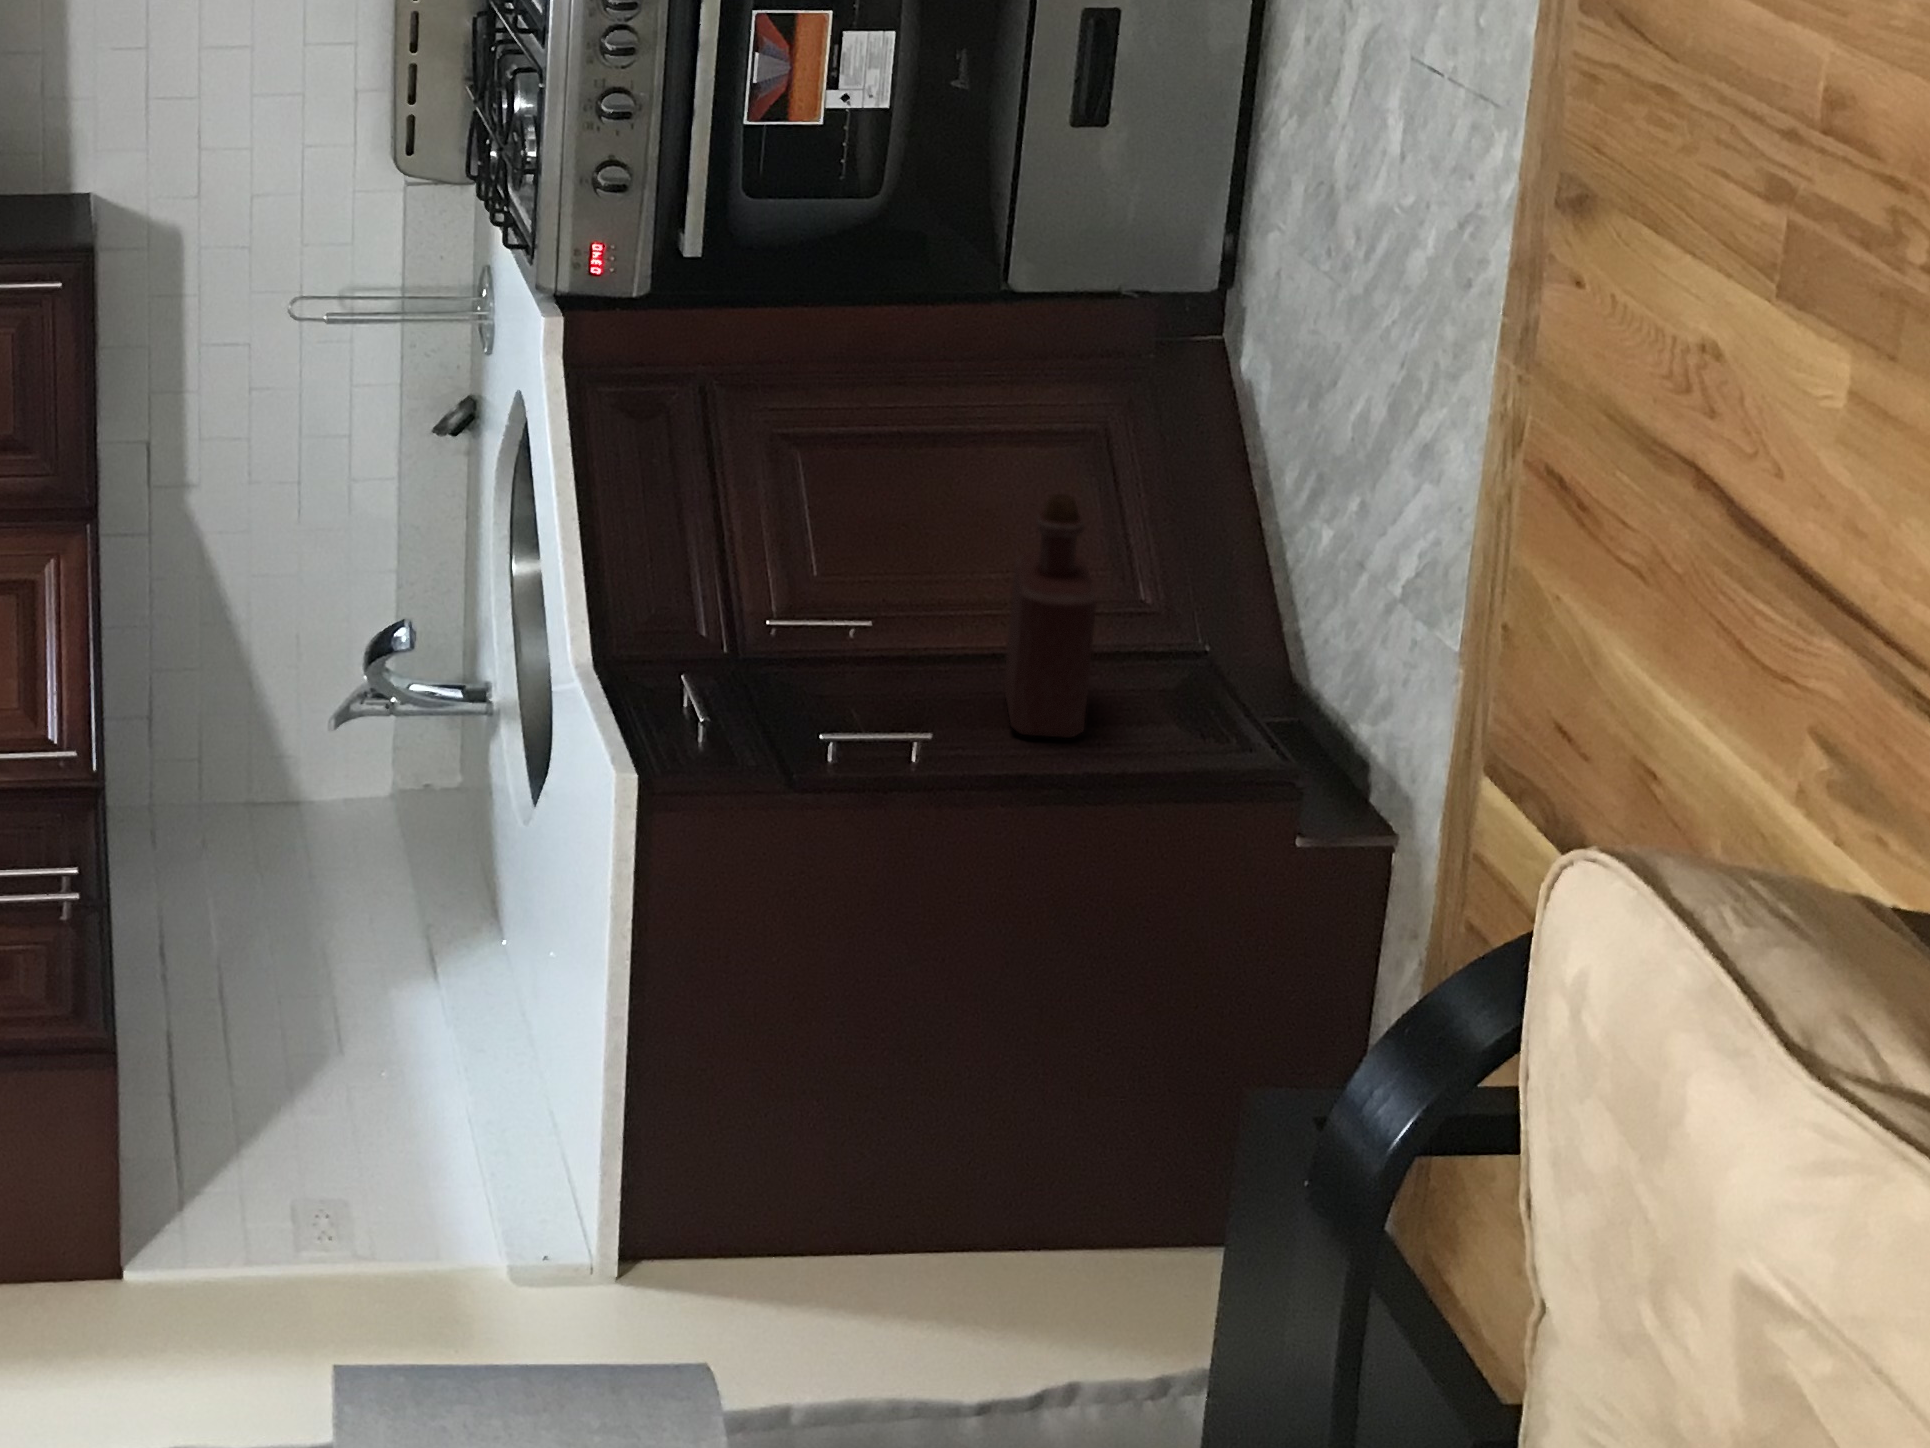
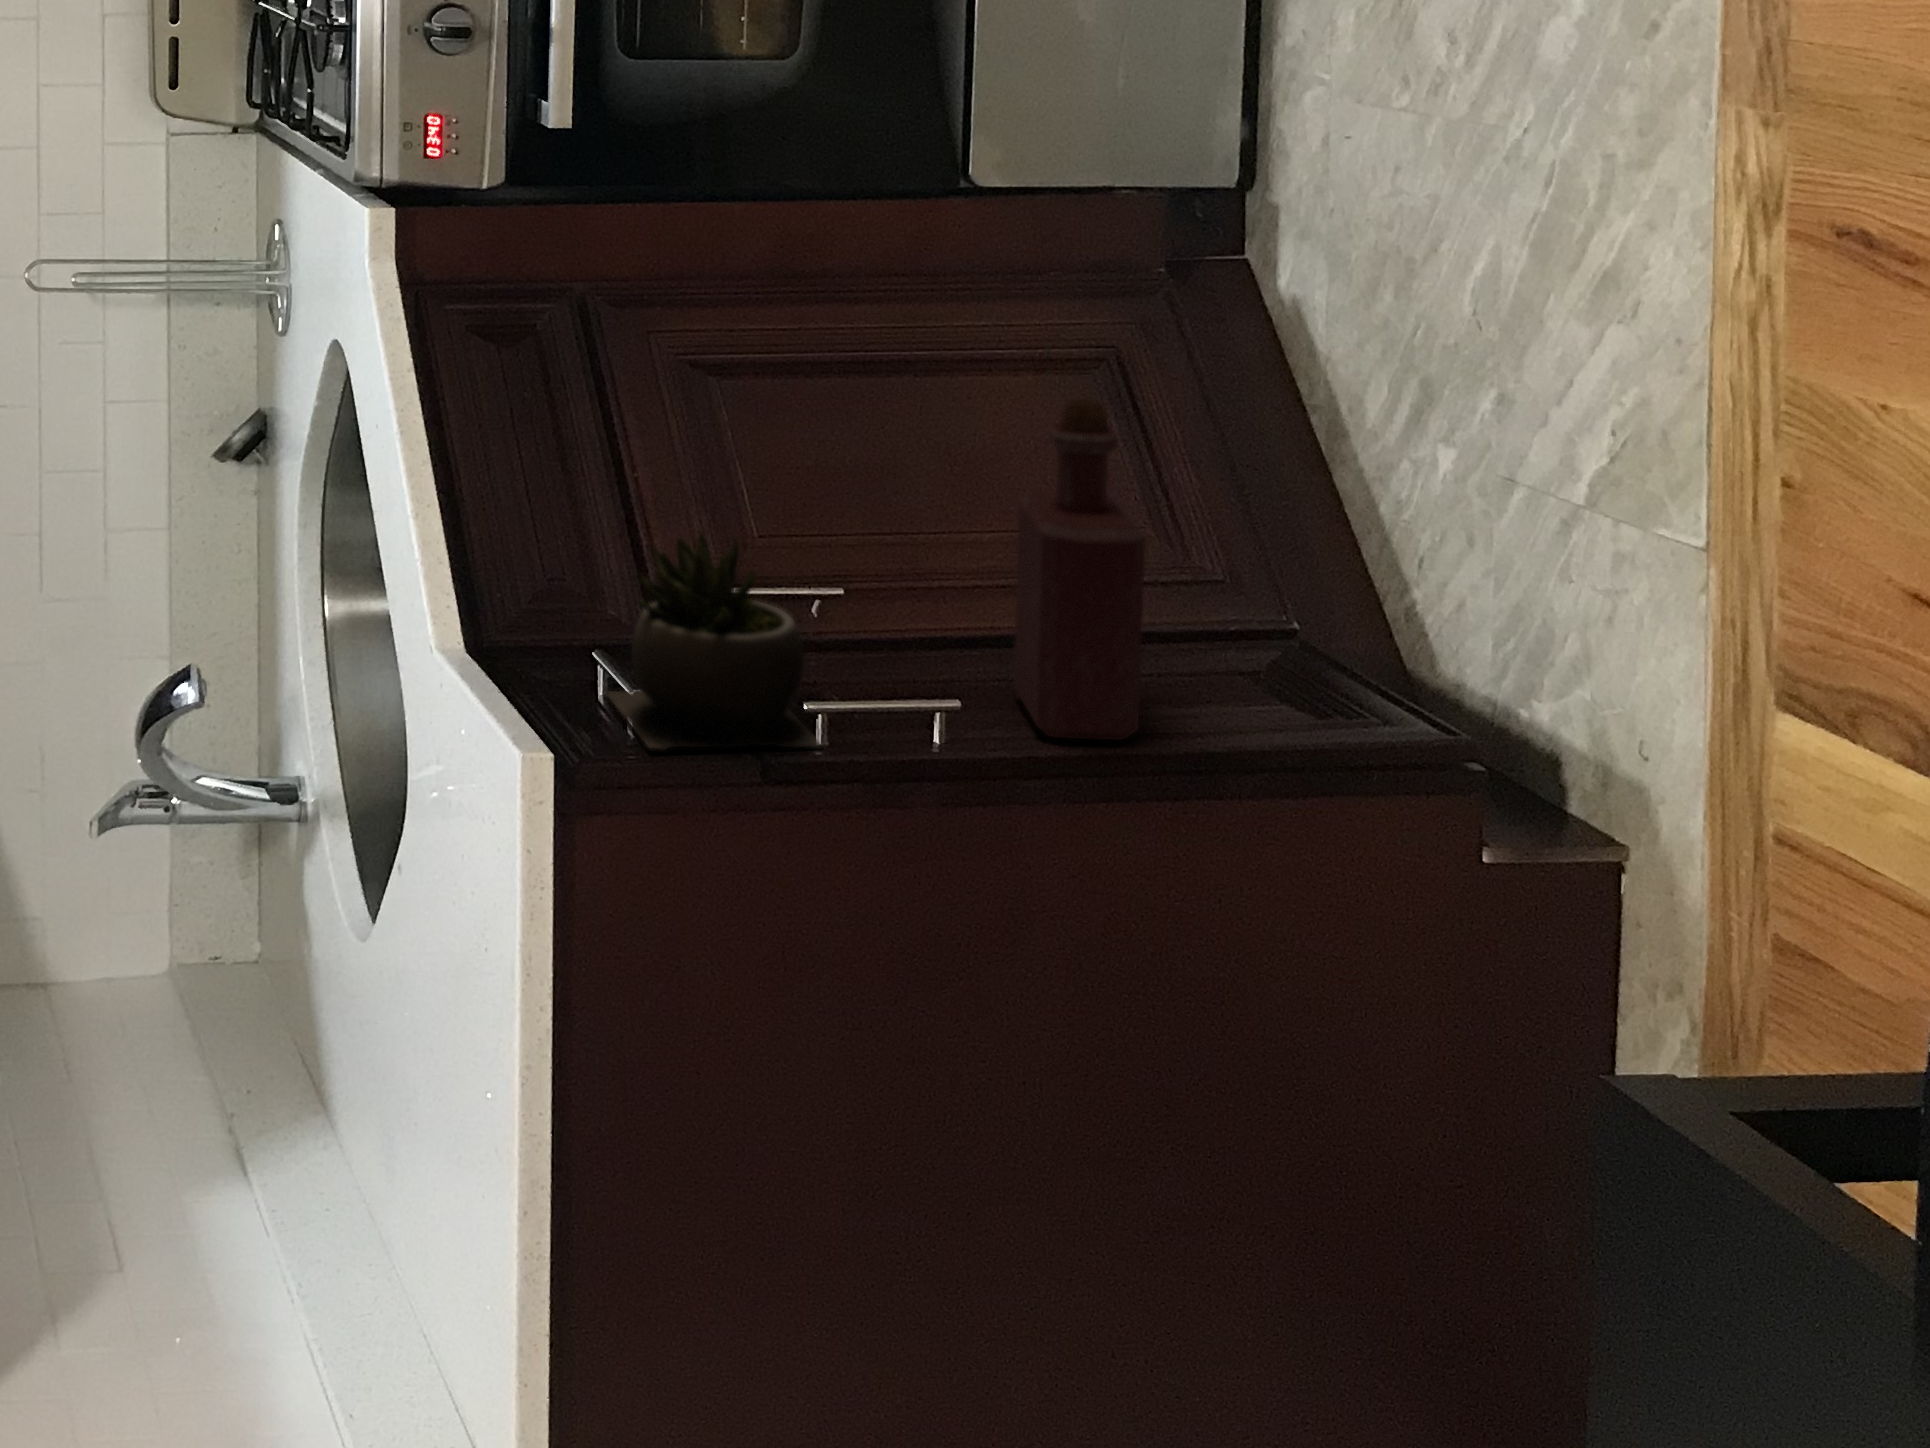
succulent plant: none [704,580,856,741] -> present [606,533,822,748]

